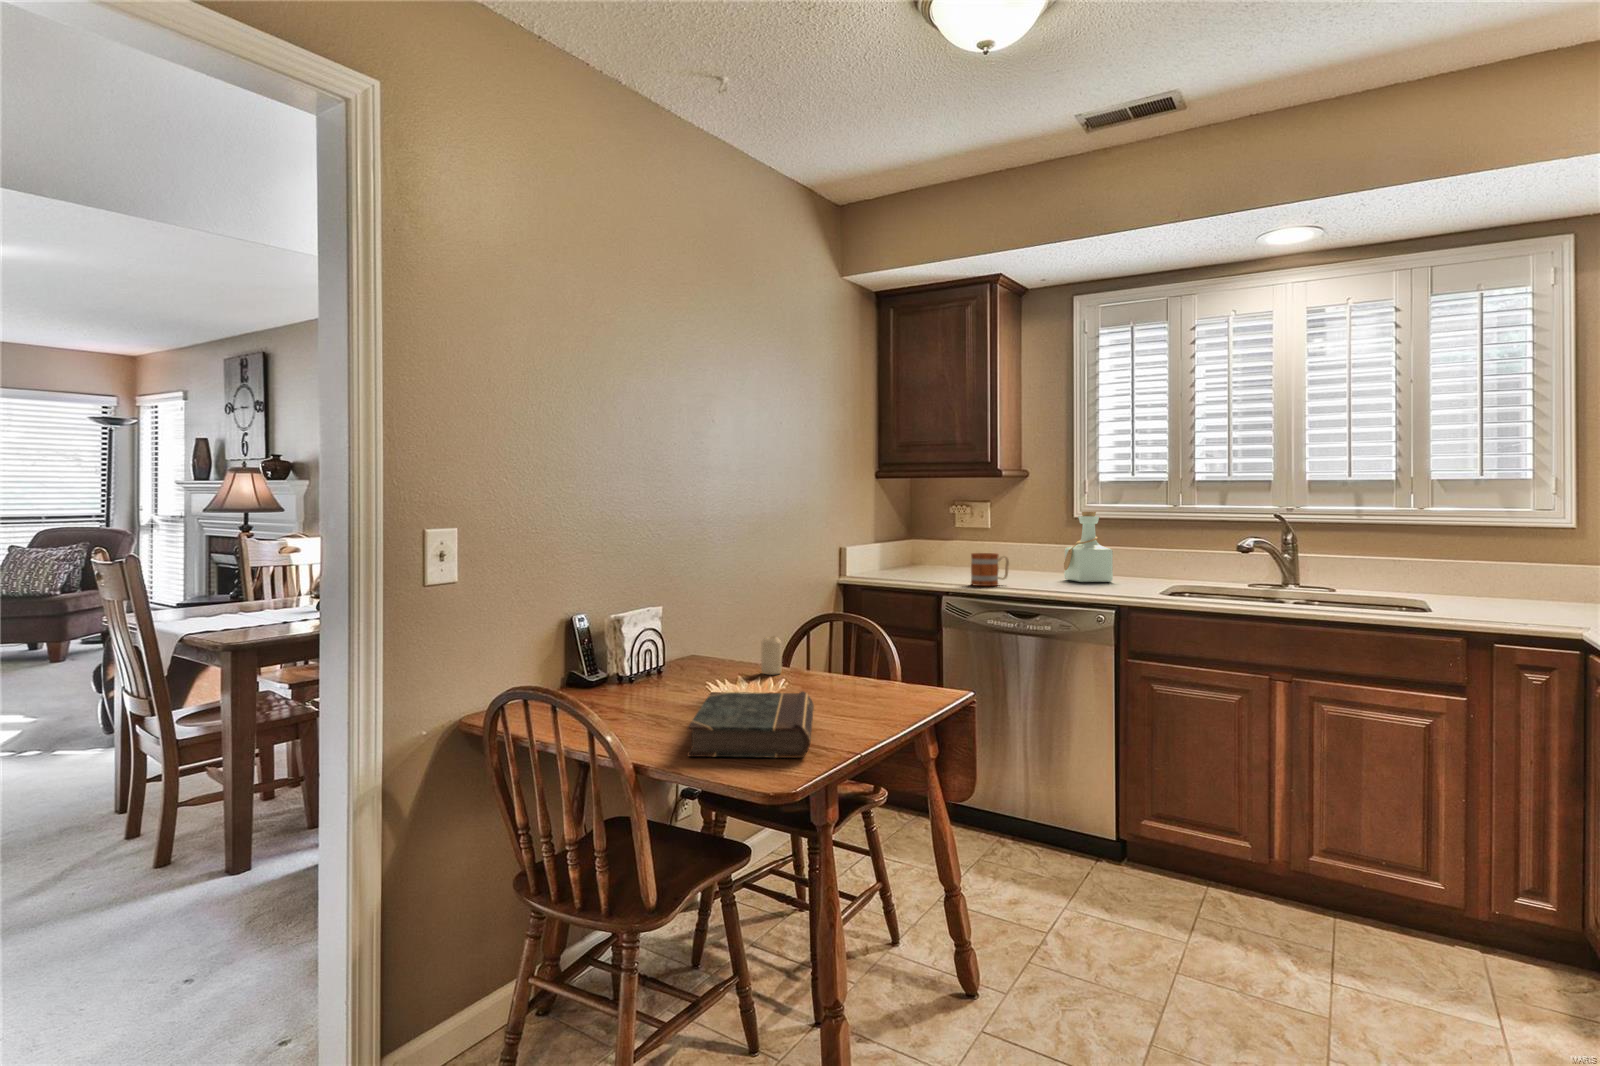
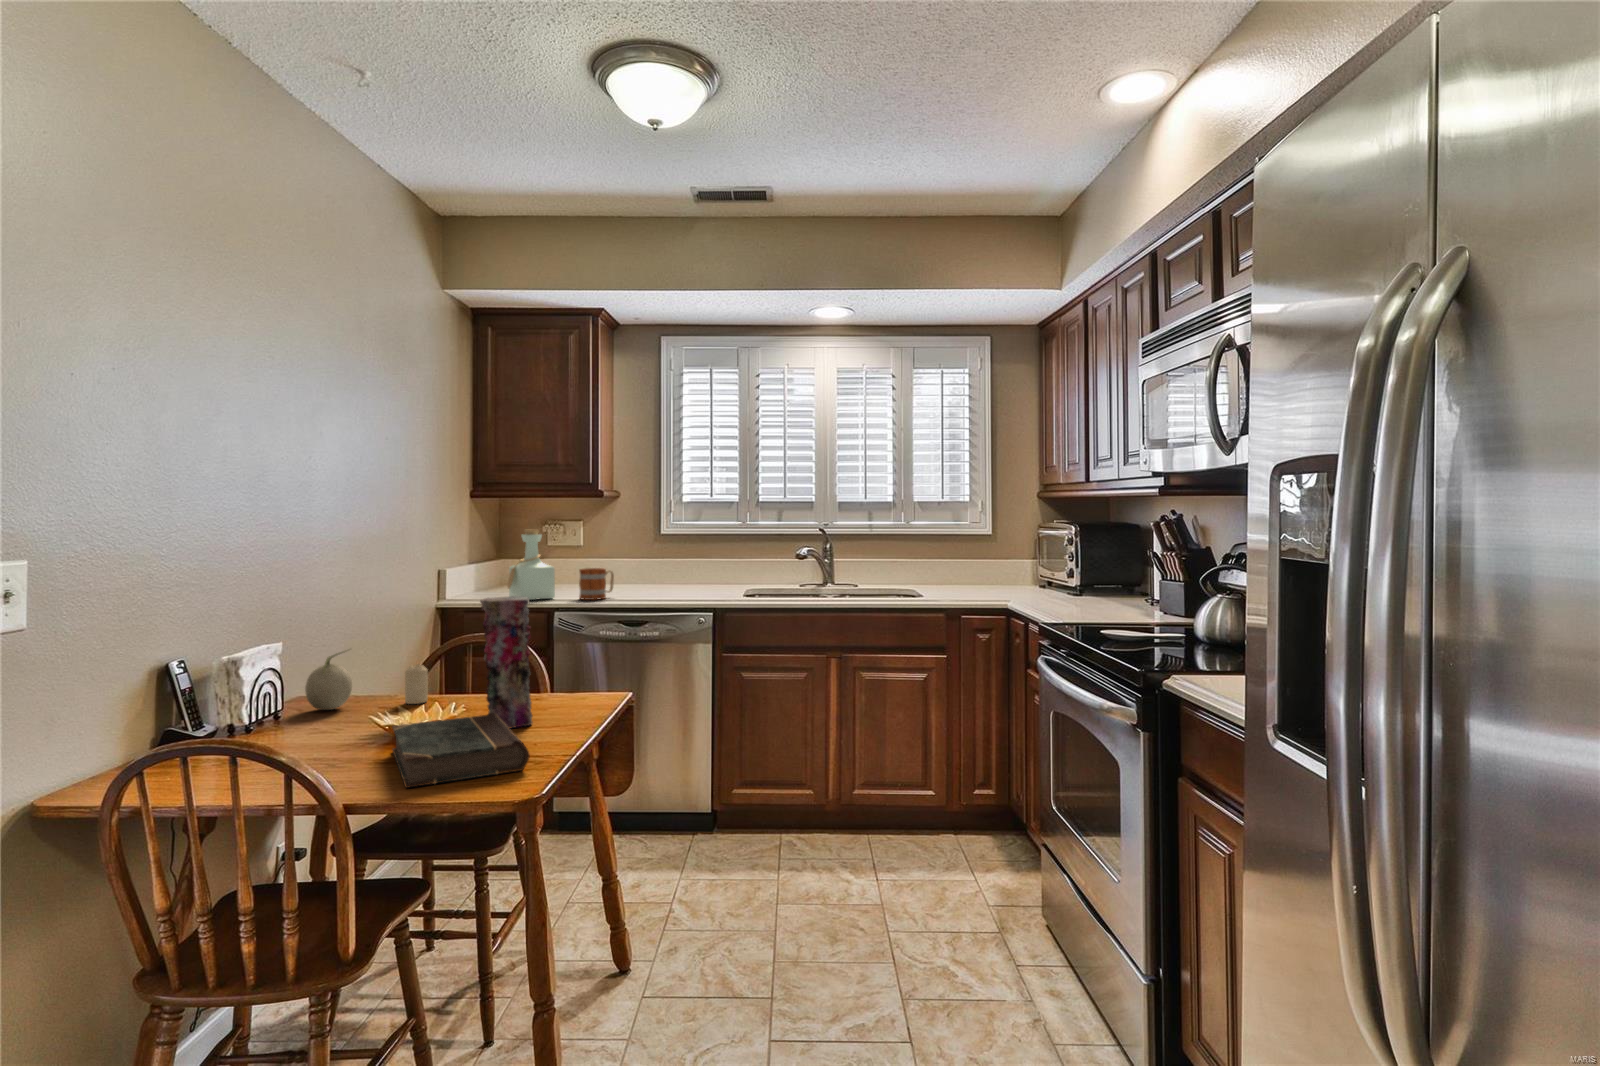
bottle: present [1064,511,1113,582] -> present [507,530,555,600]
vase: none [803,572,858,711] -> present [480,596,532,728]
fruit: none [681,616,720,671] -> present [305,651,352,710]

